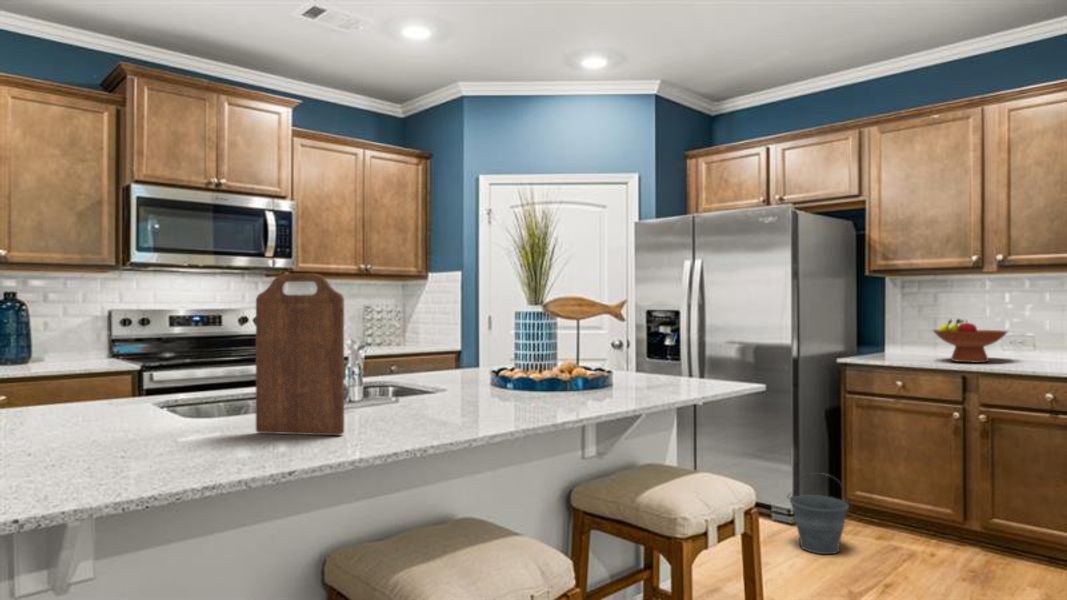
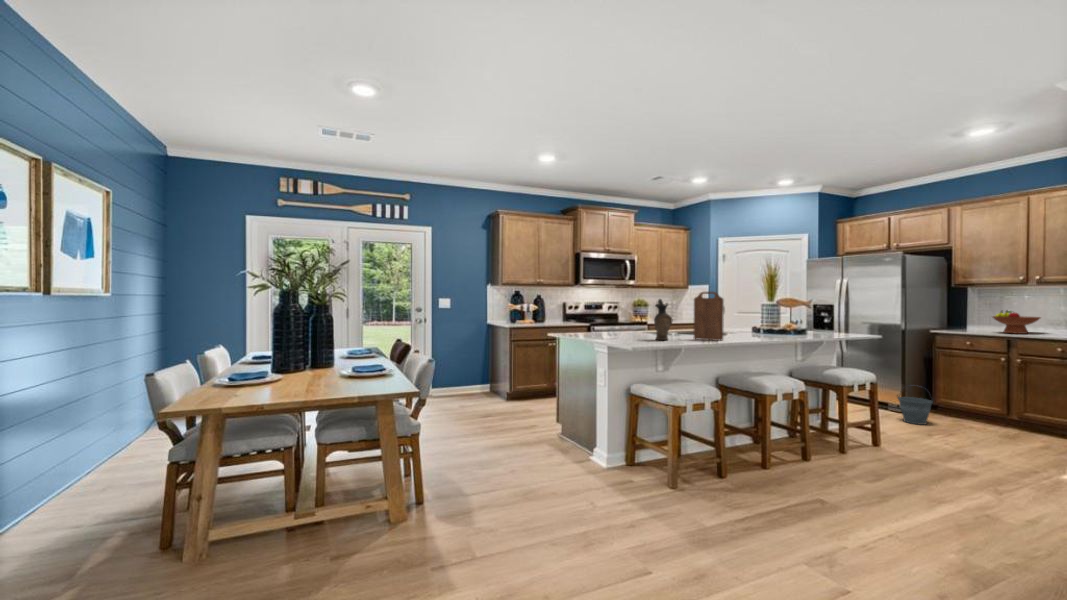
ceramic pitcher: none [87,298,158,449] -> present [654,299,673,340]

